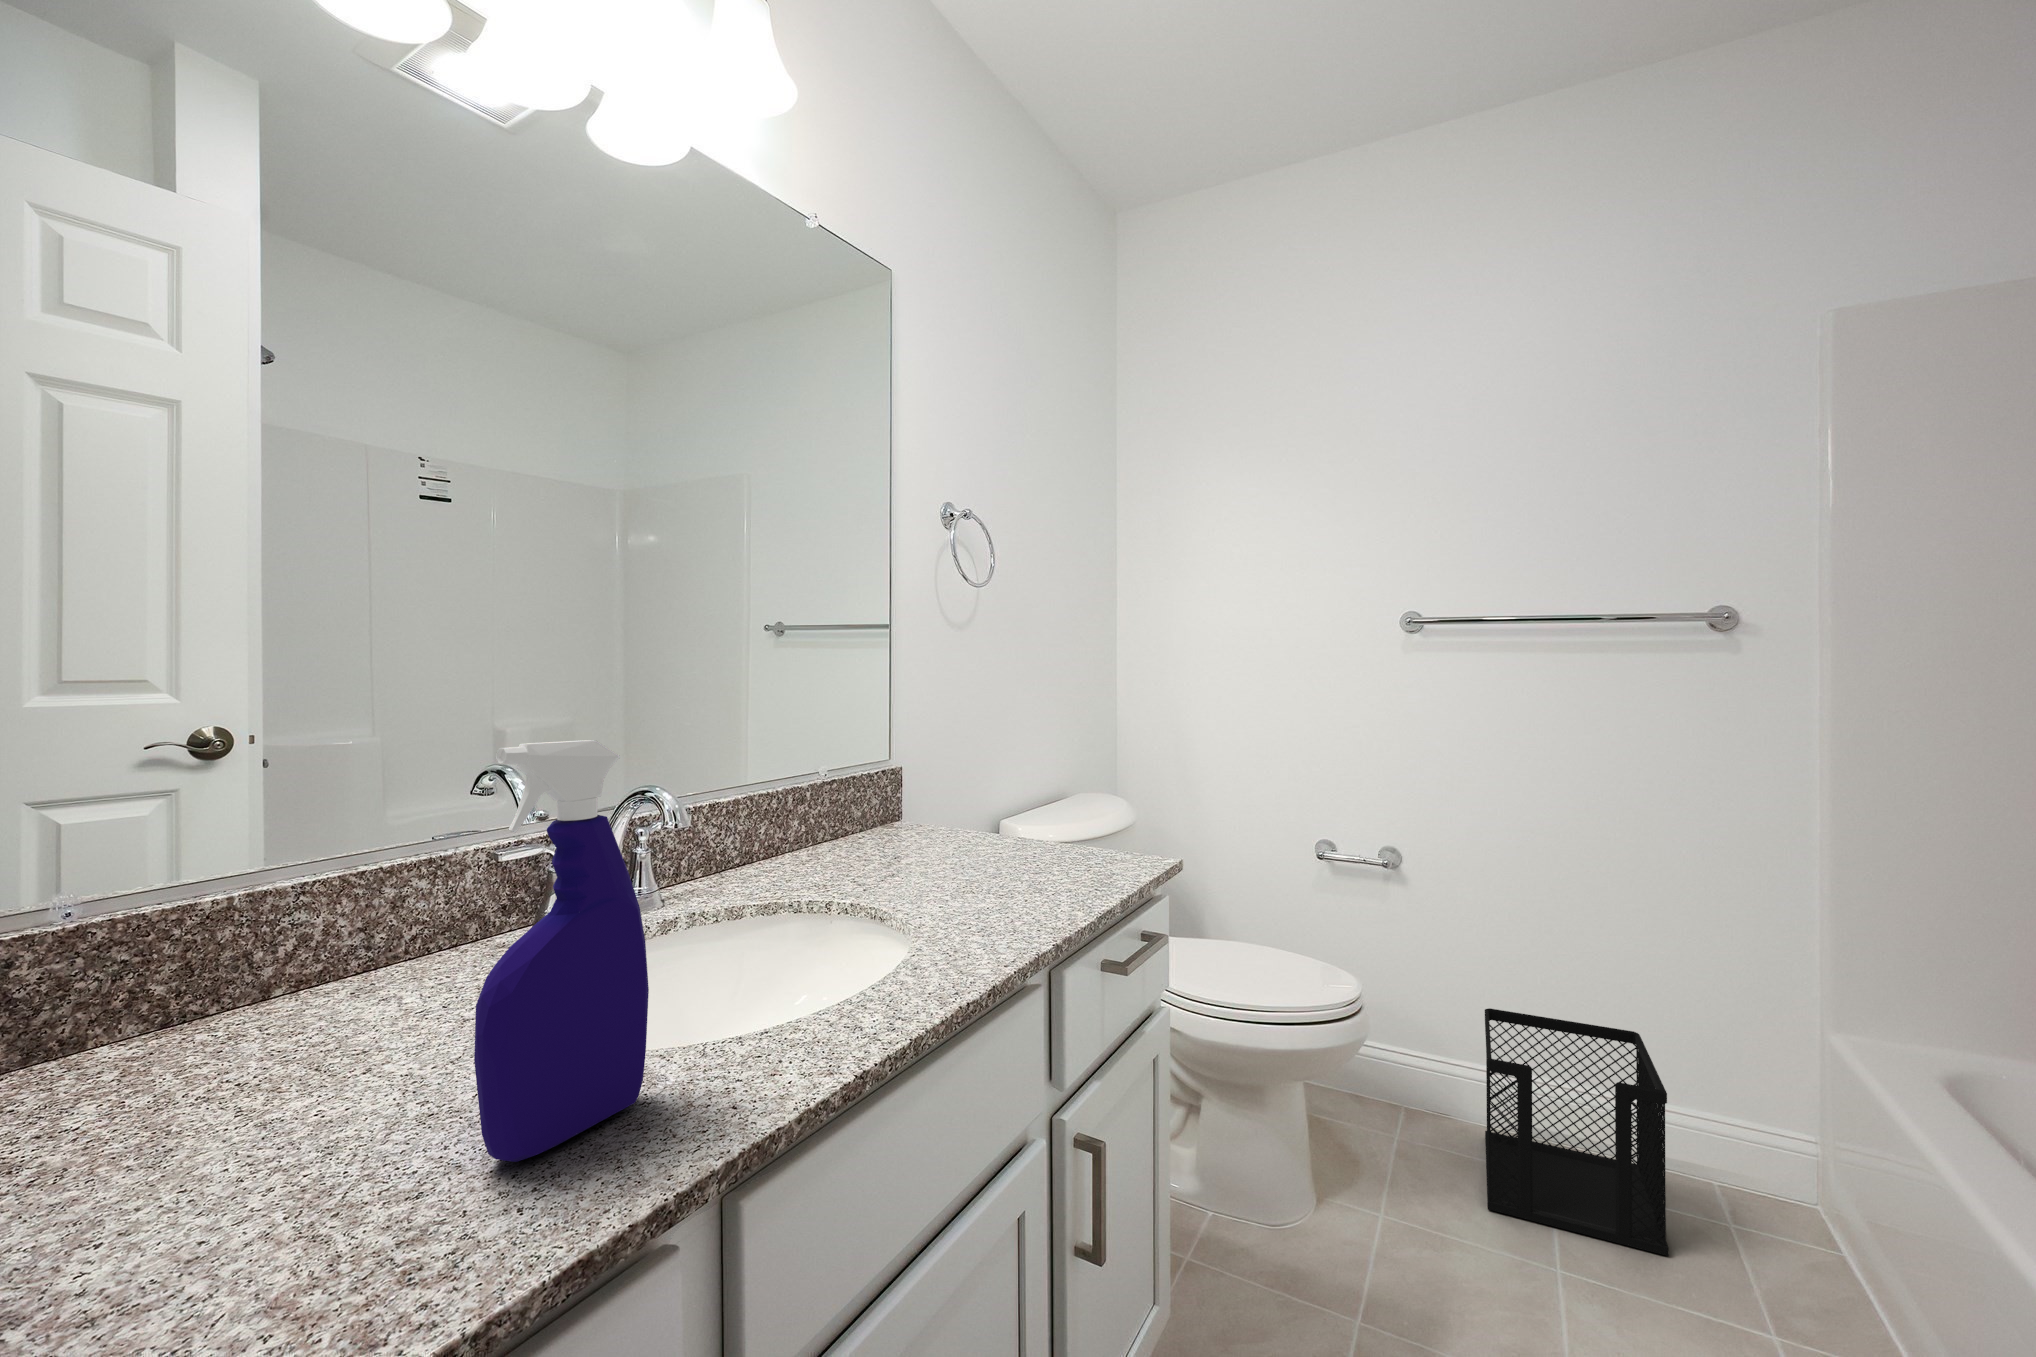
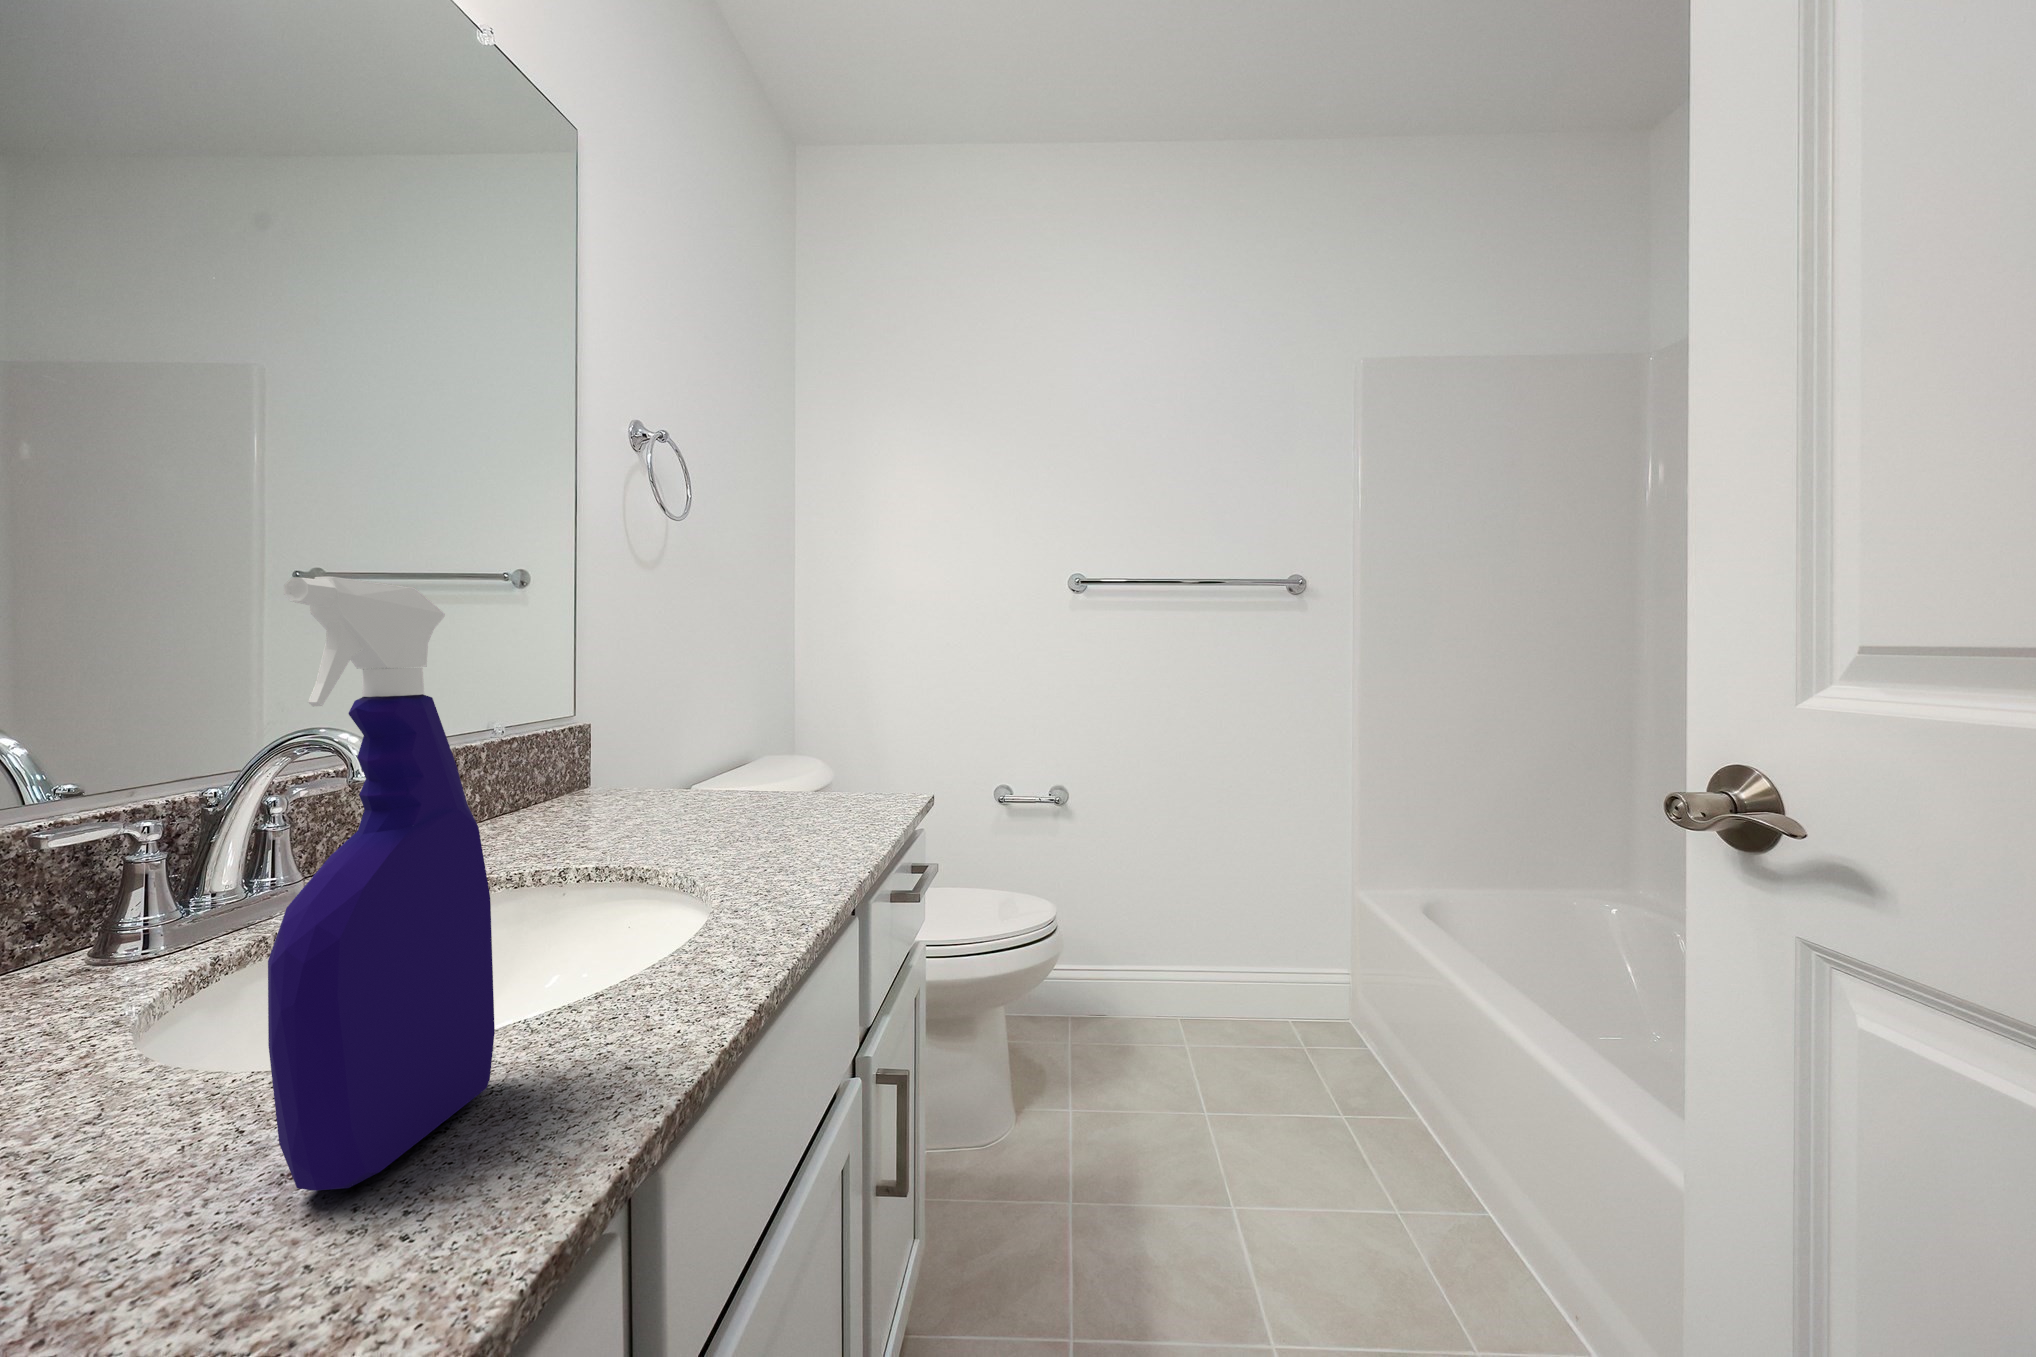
wastebasket: present [1485,1008,1668,1256] -> none [1154,916,1299,1087]

